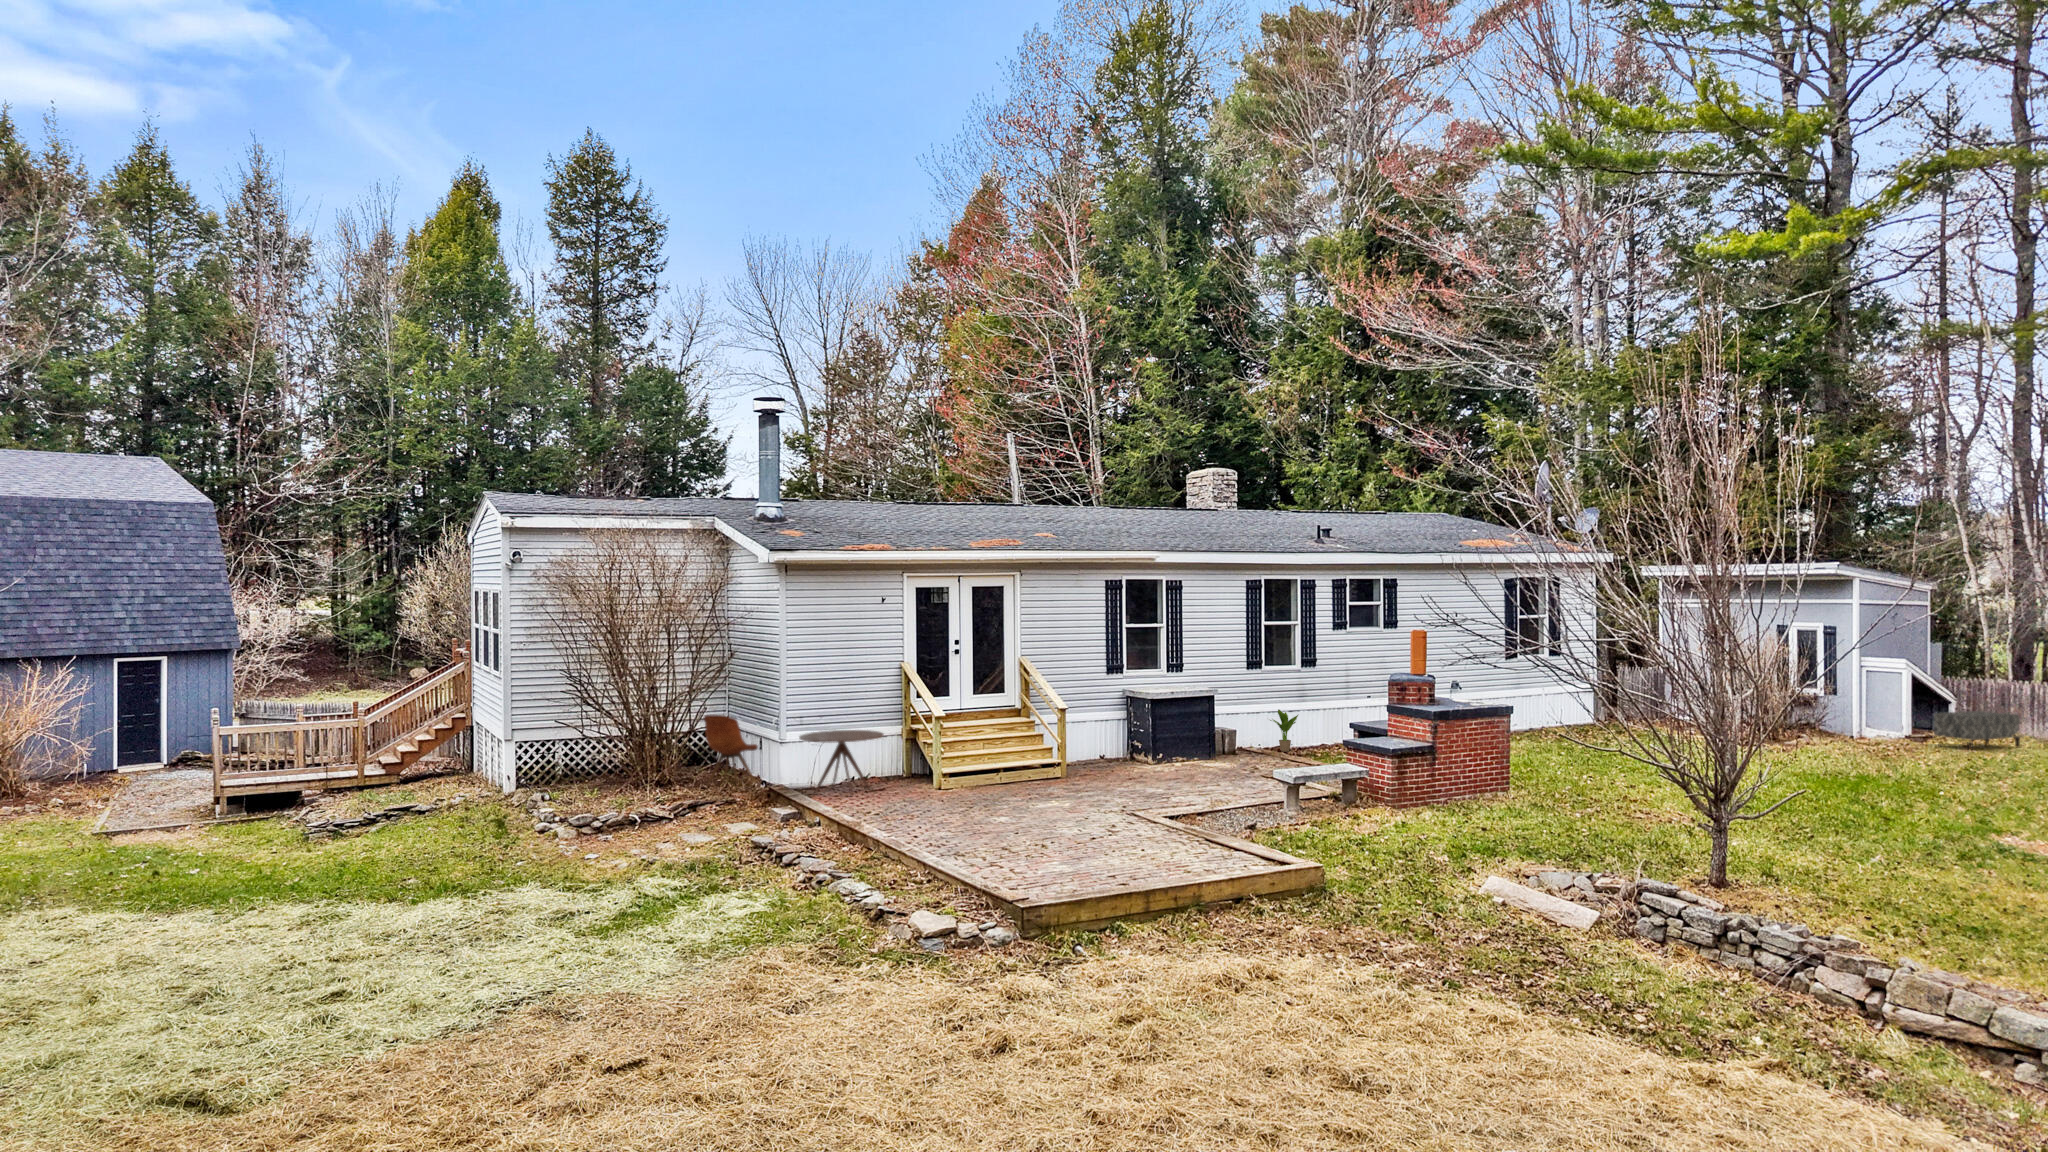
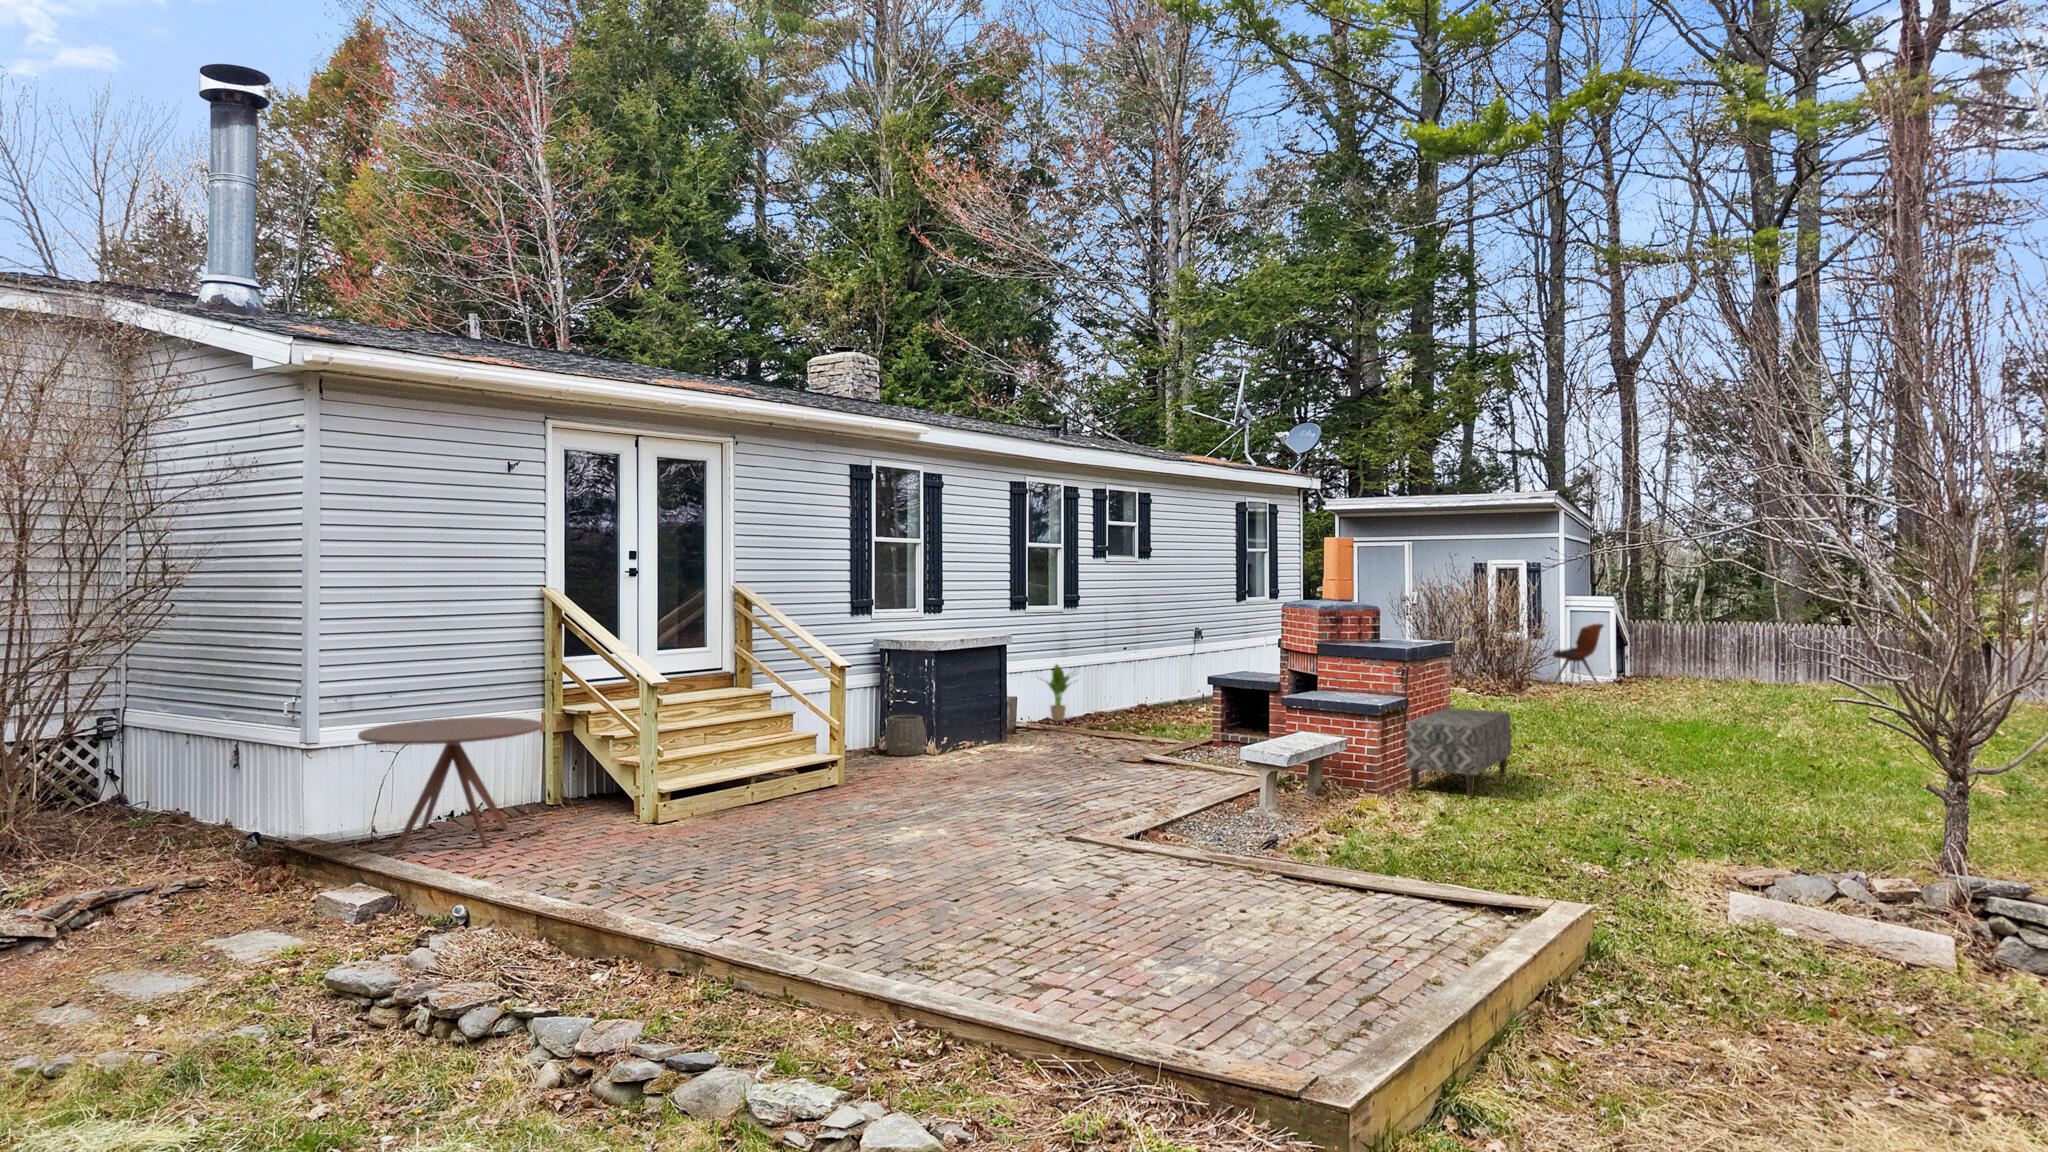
bench: present [1934,711,2020,750] -> present [1406,708,1511,796]
dining chair: present [704,715,758,789] -> present [1553,624,1603,684]
woven basket: none [1123,741,1151,768] -> present [884,715,926,756]

